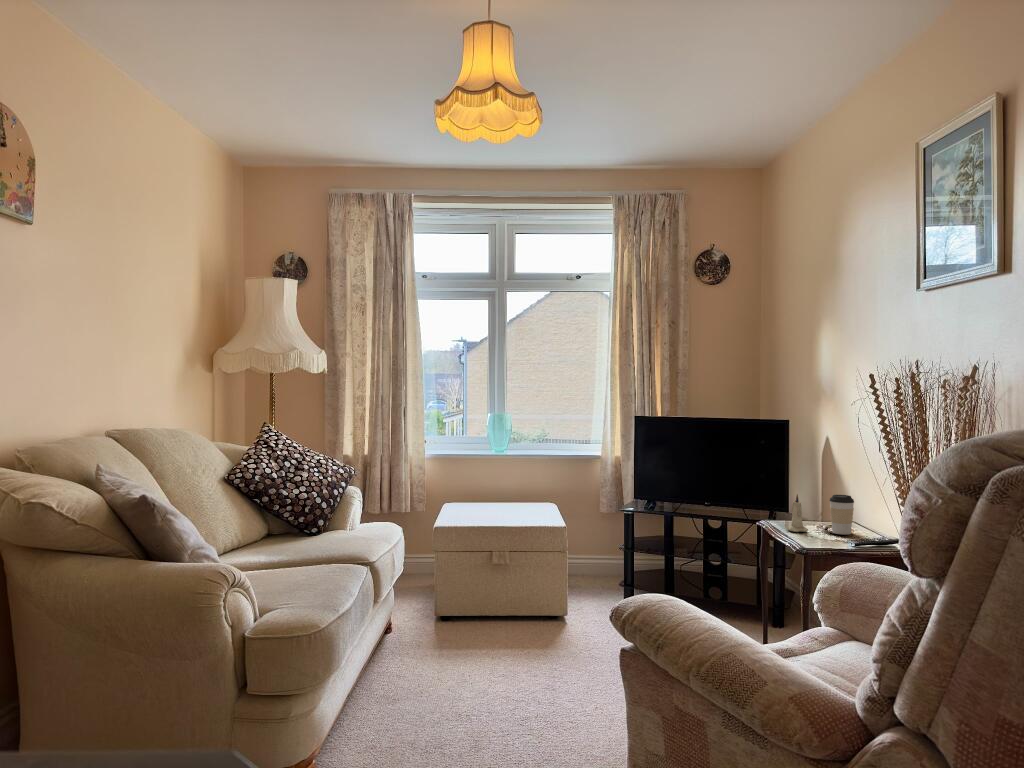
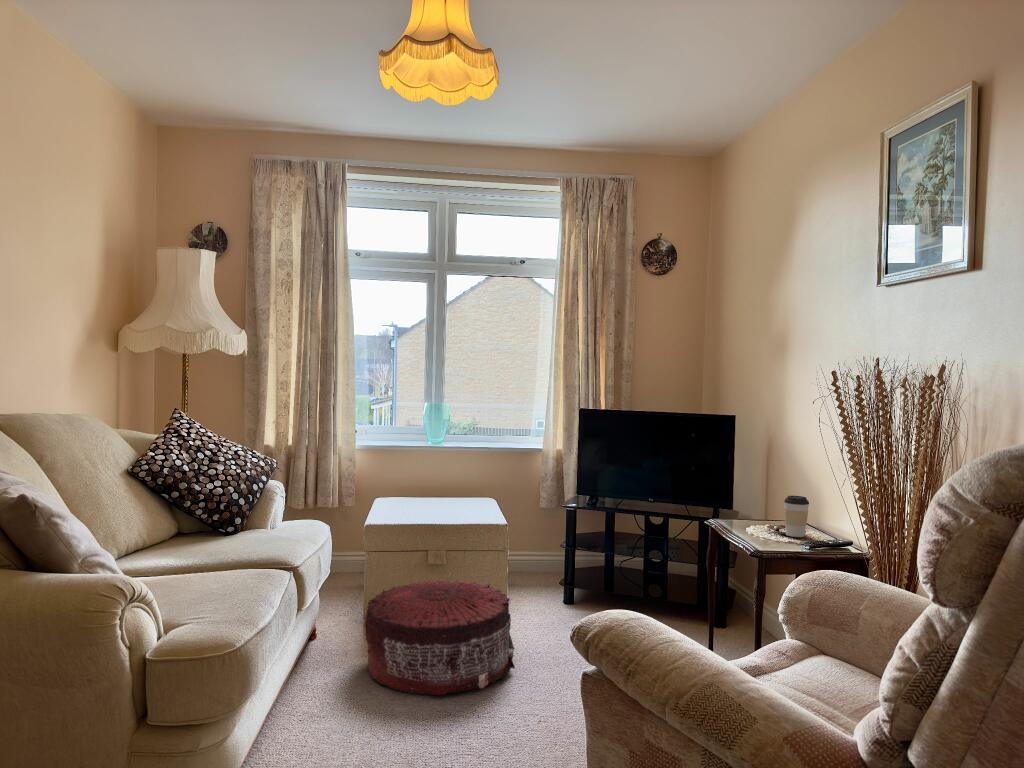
candle: present [787,494,808,532] -> none [740,494,762,534]
pouf: none [436,576,574,682] -> present [366,579,514,696]

